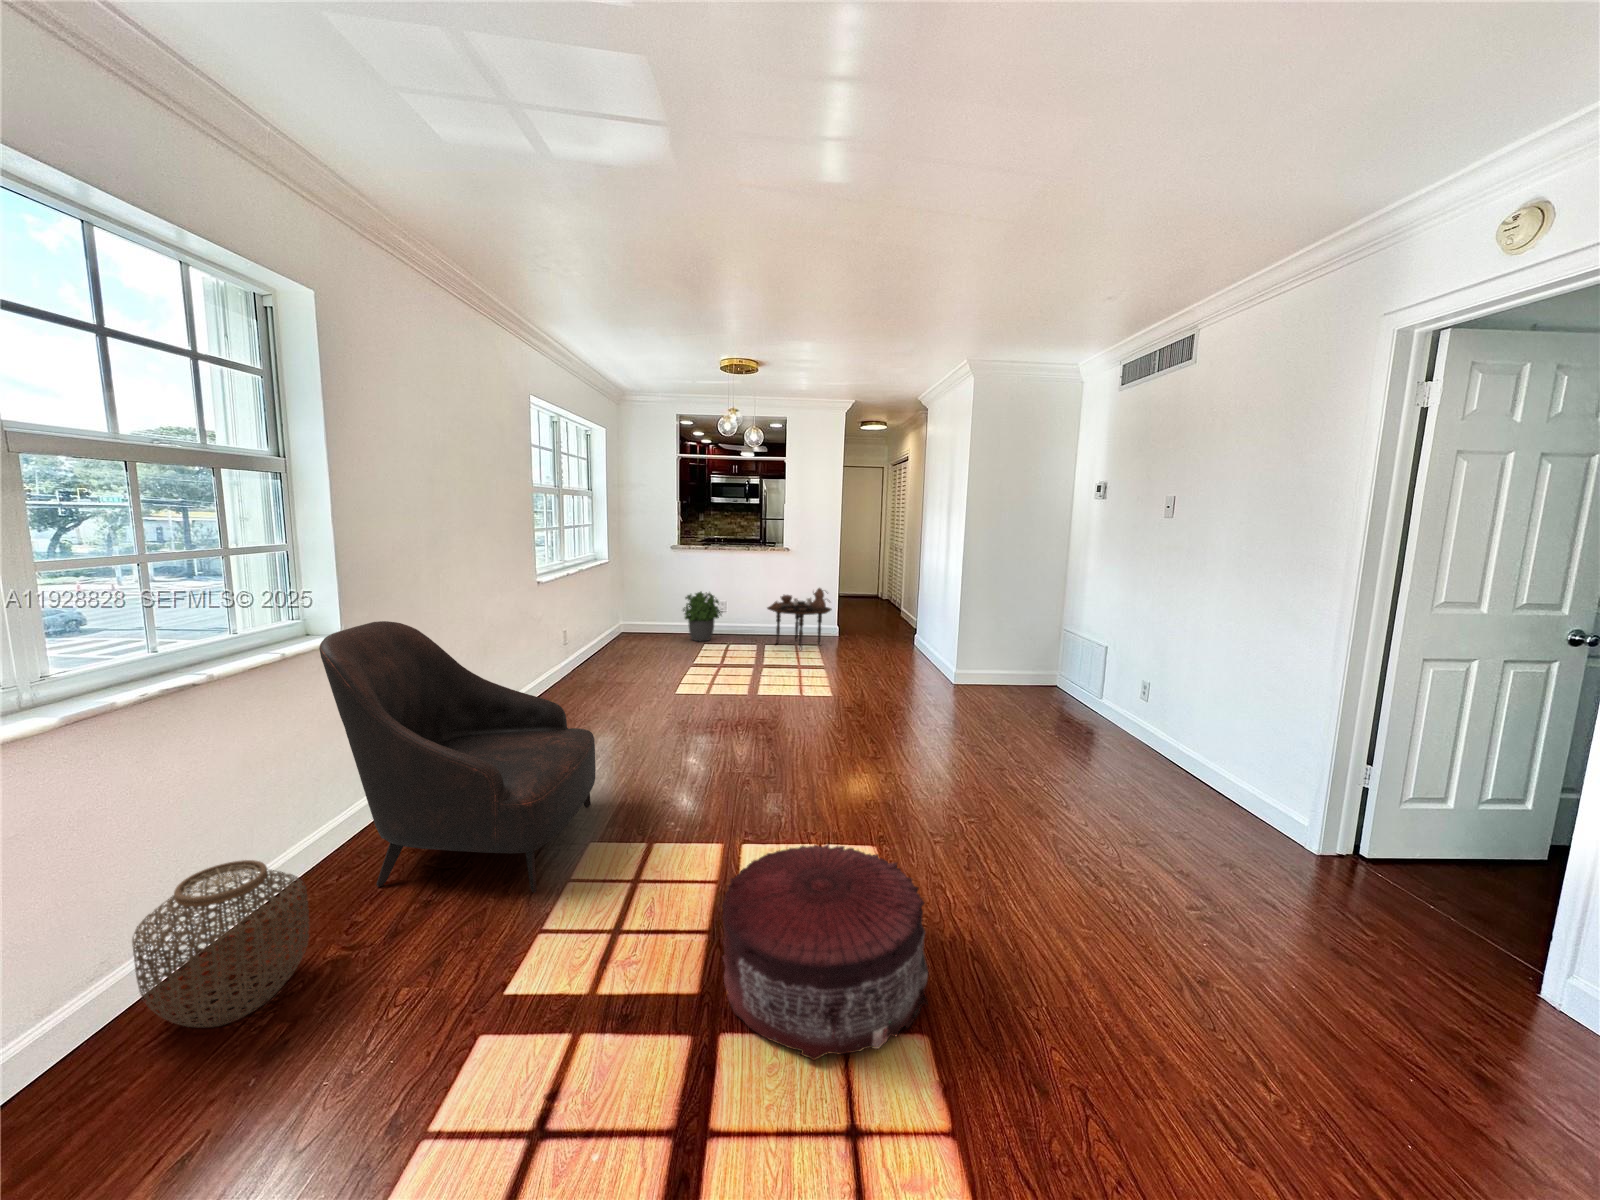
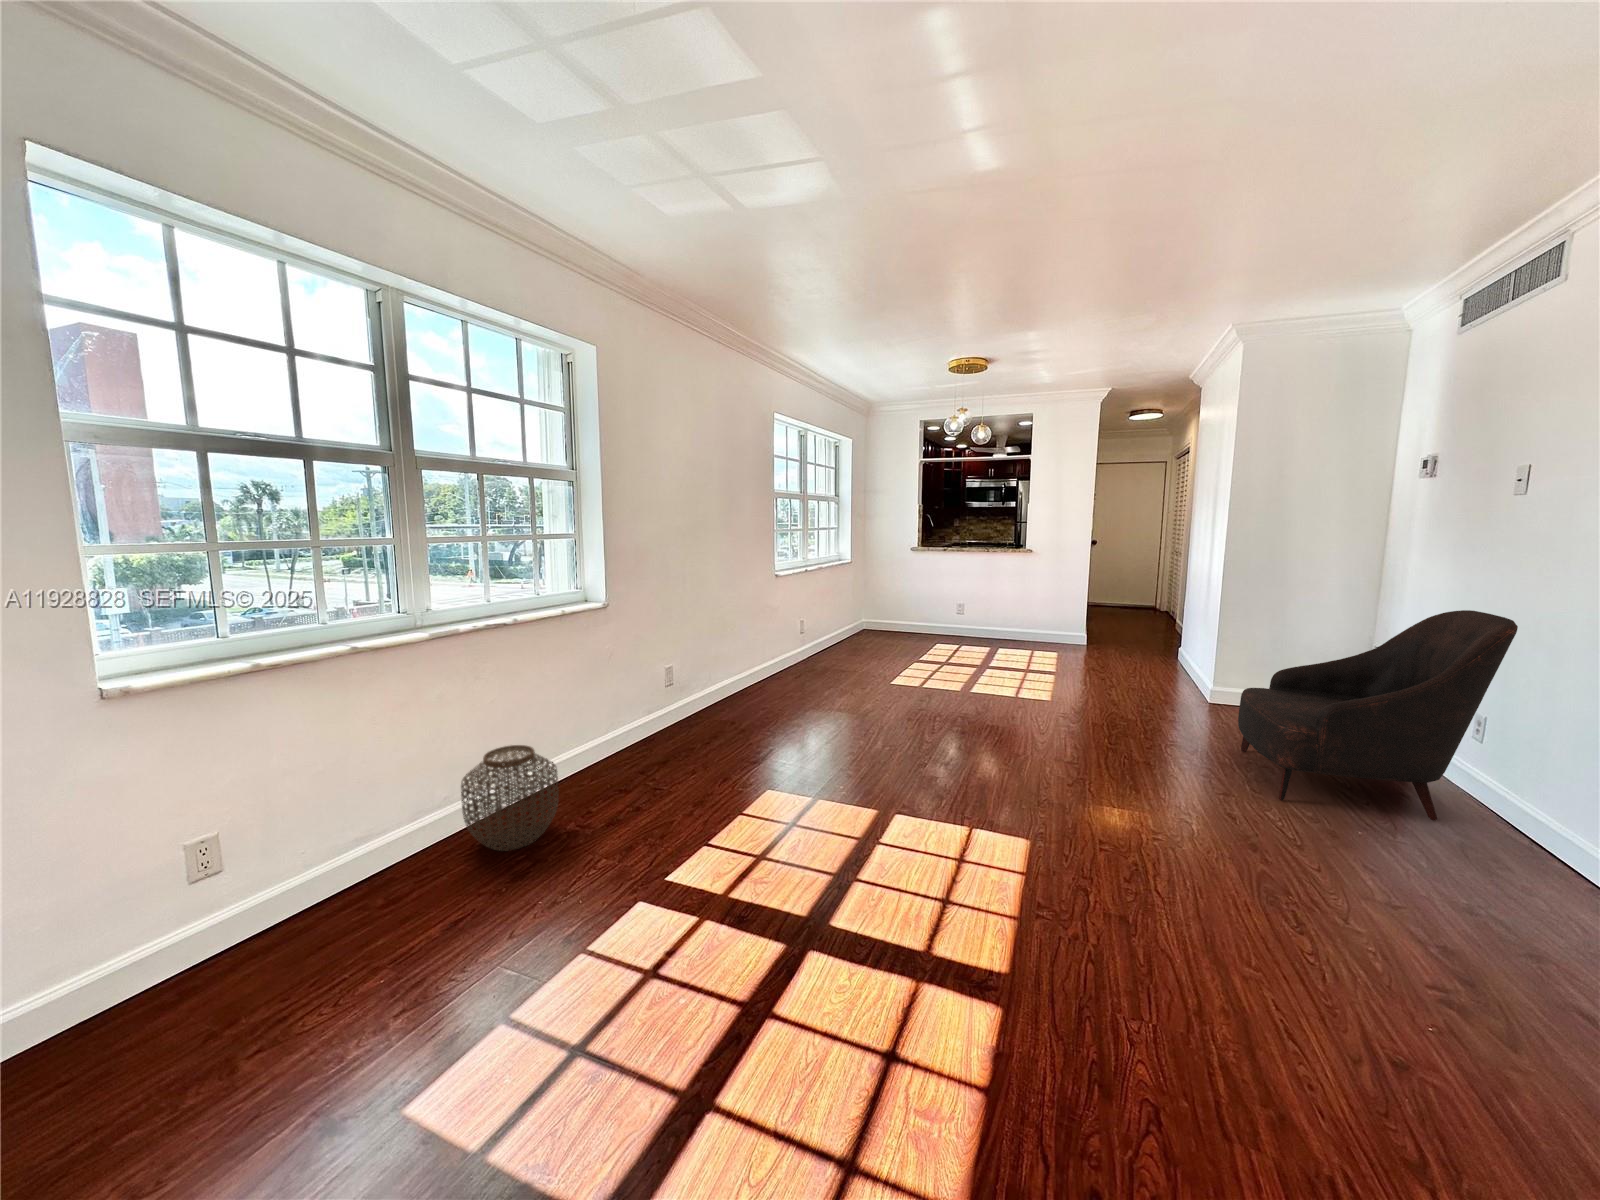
side table: present [767,588,832,649] -> none [1001,590,1073,653]
potted plant: present [683,592,721,641] -> none [918,591,958,639]
armchair: present [319,621,596,893] -> present [1238,610,1518,821]
pouf: present [722,844,928,1060] -> none [823,810,1020,1003]

